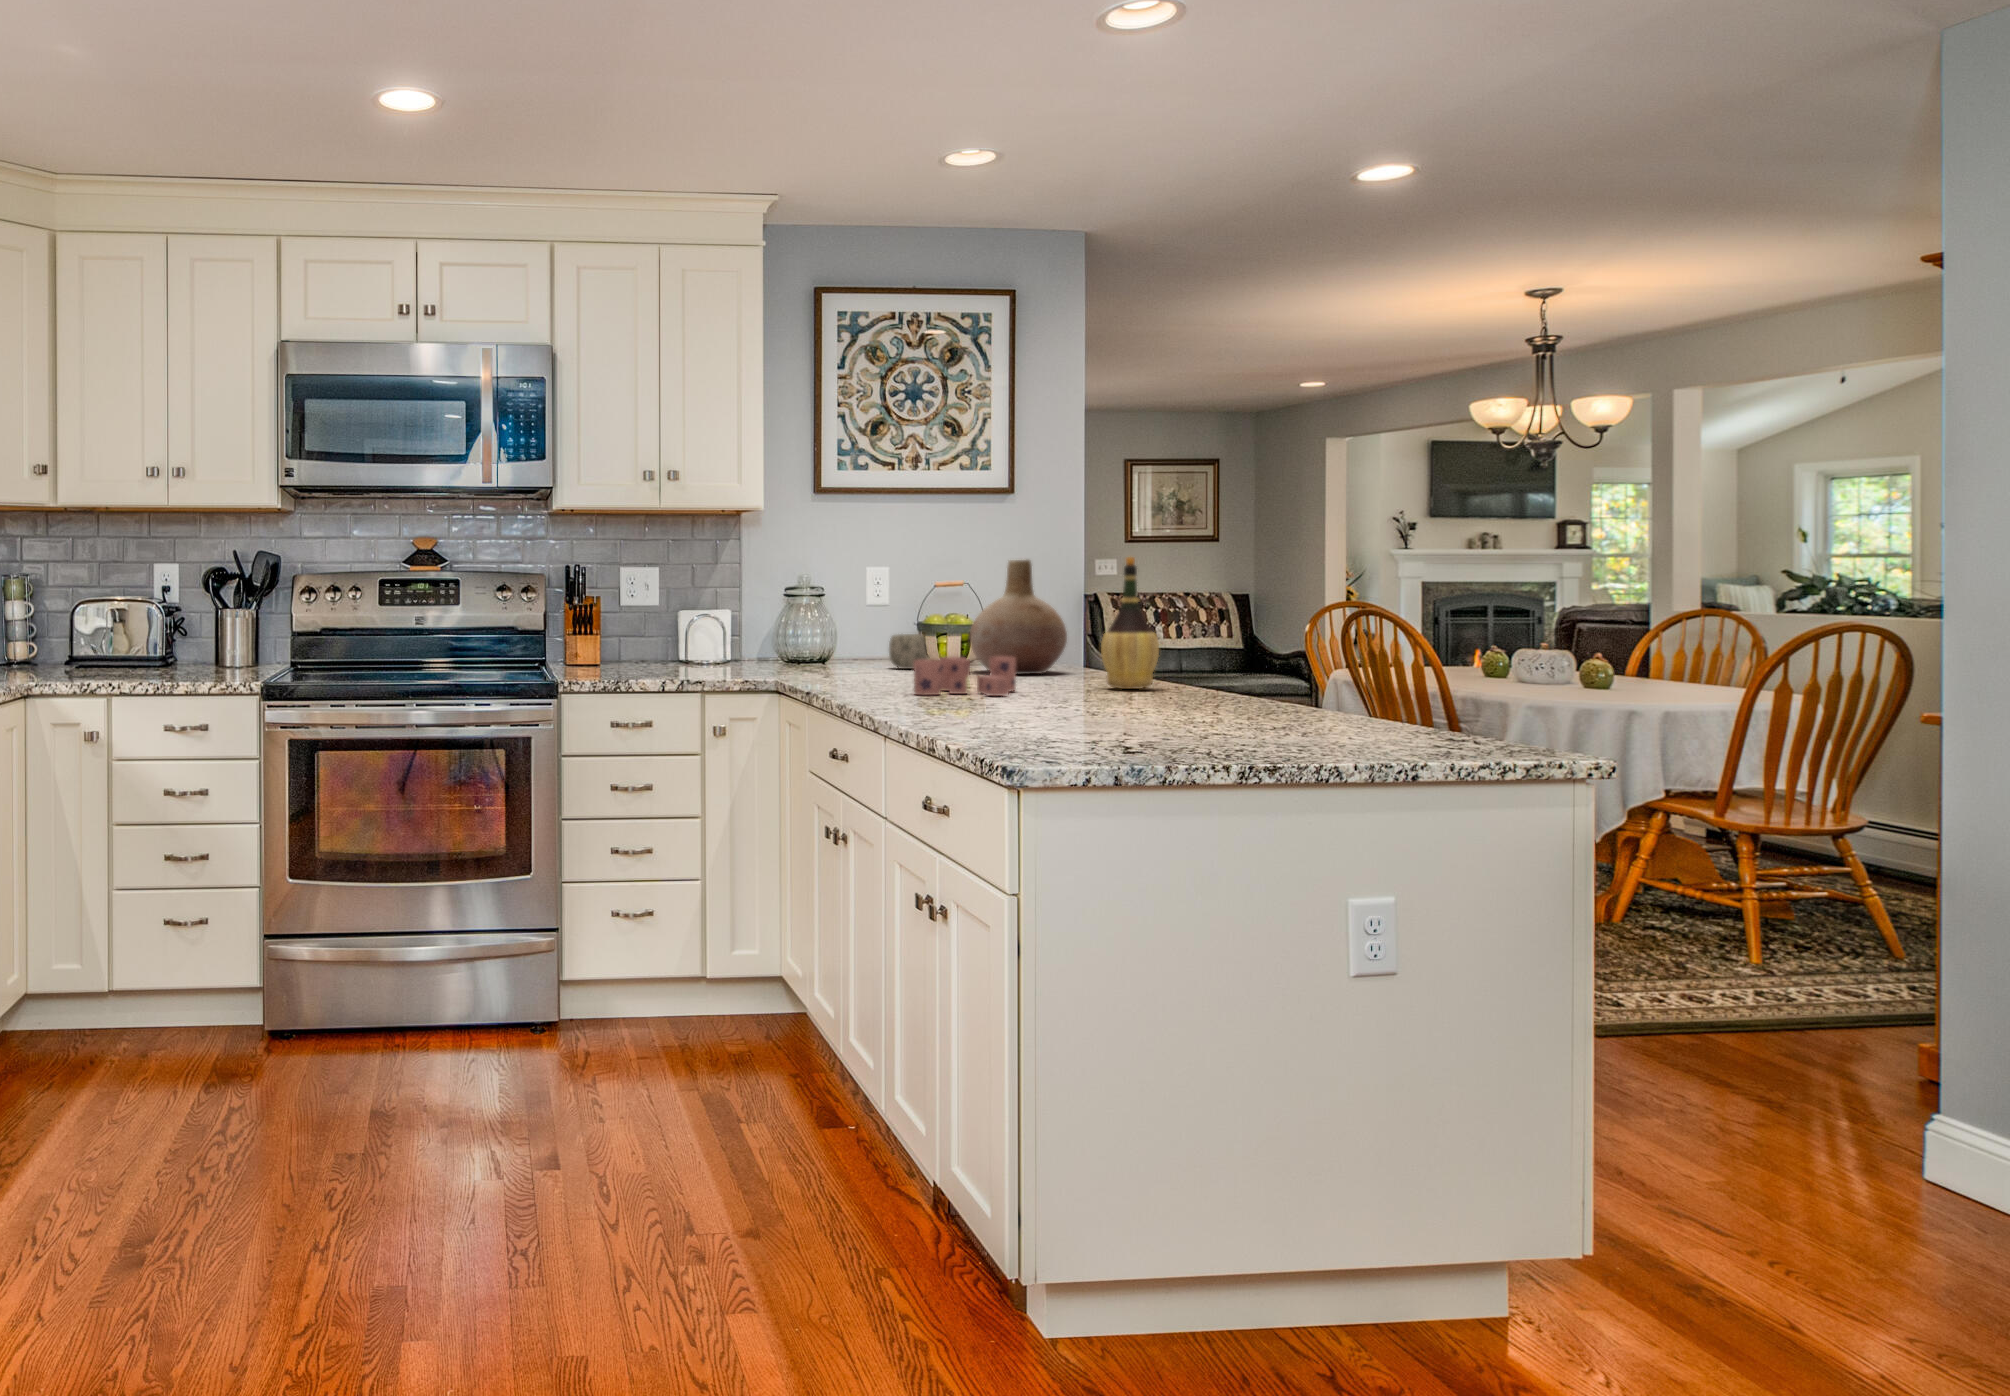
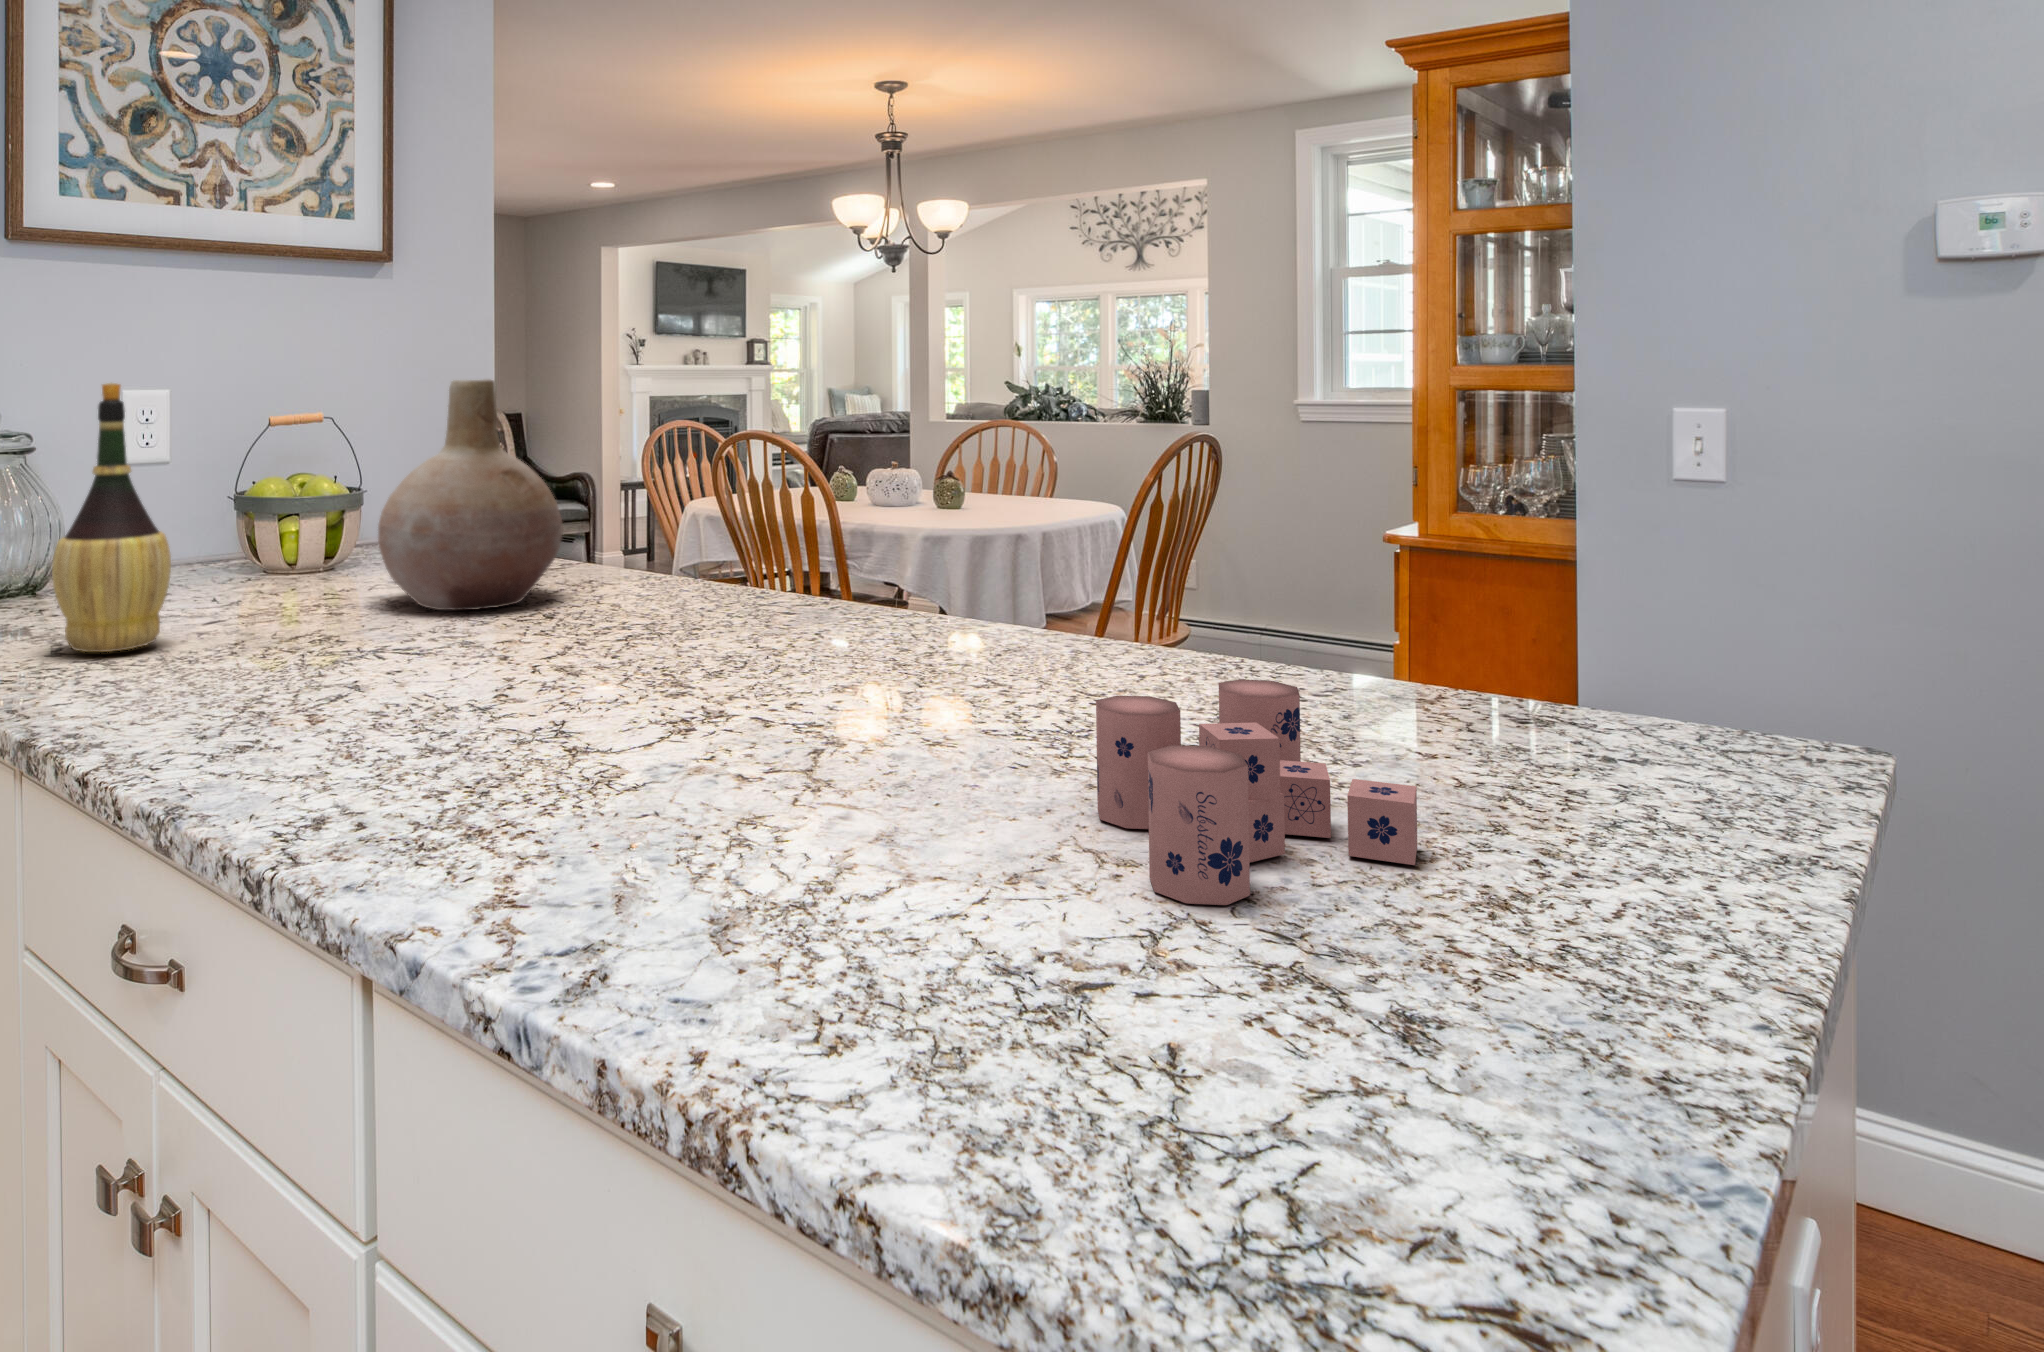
wine bottle: present [1101,557,1159,689] -> present [52,383,171,652]
mug: present [889,634,929,669] -> none [195,530,299,607]
candle: present [914,656,1016,696] -> present [1096,679,1417,905]

